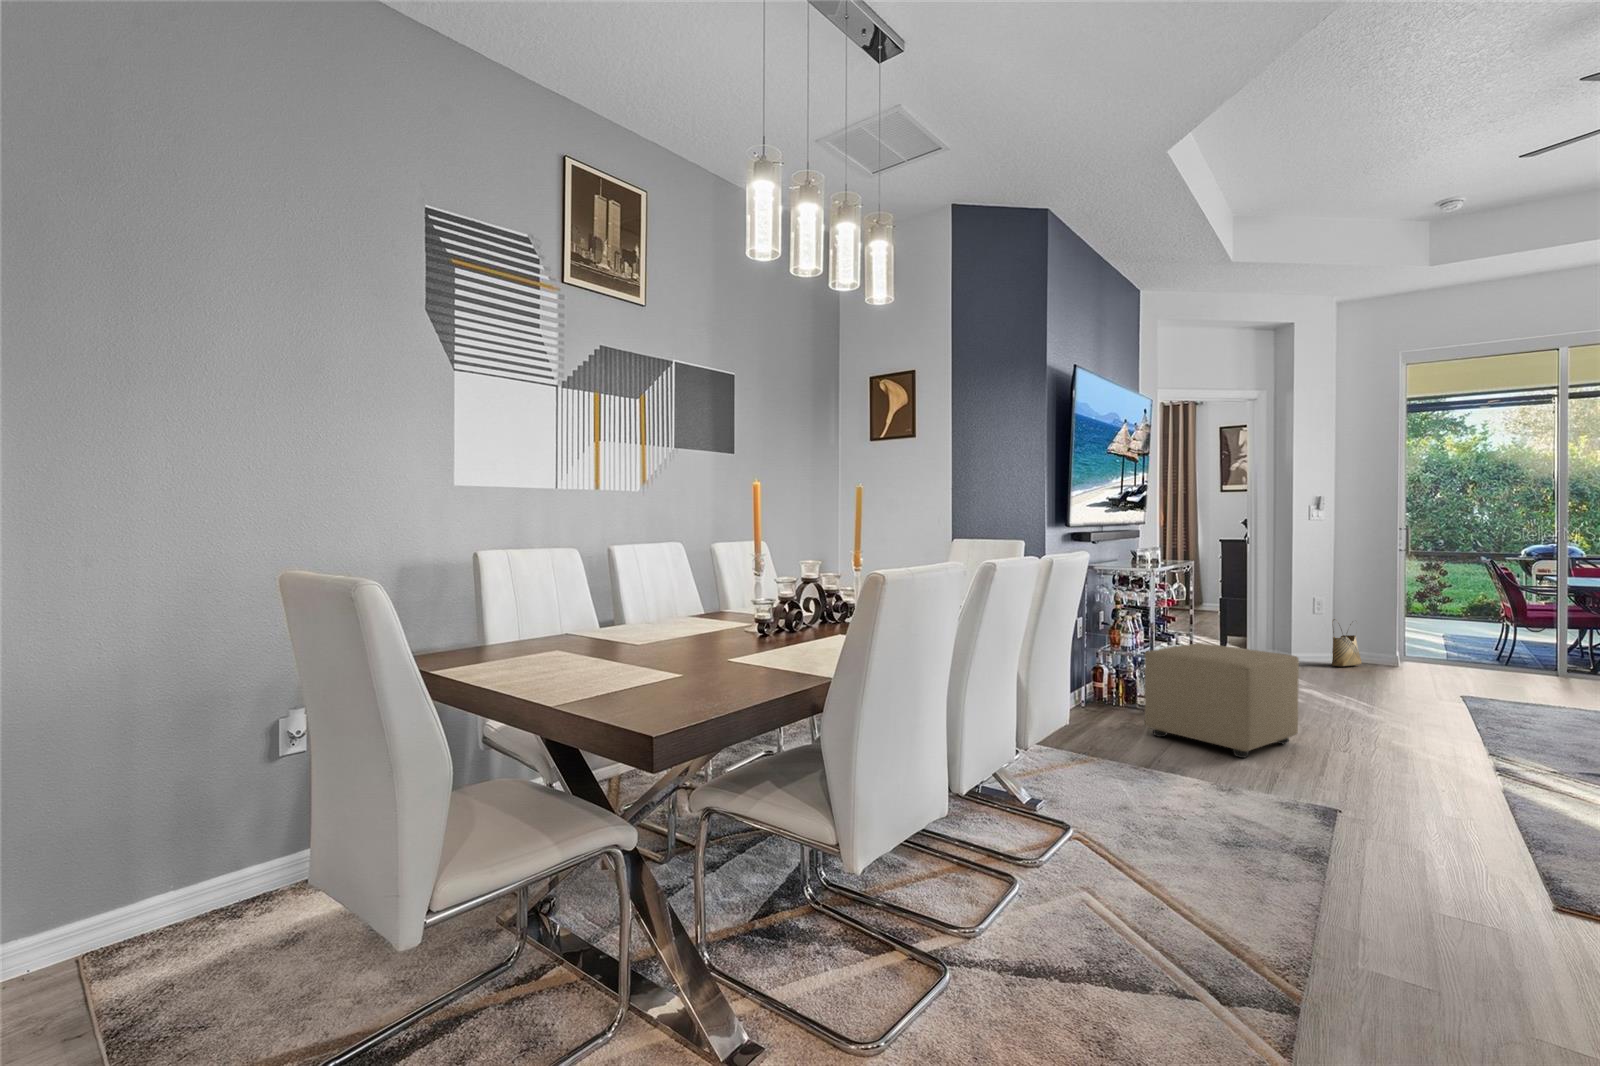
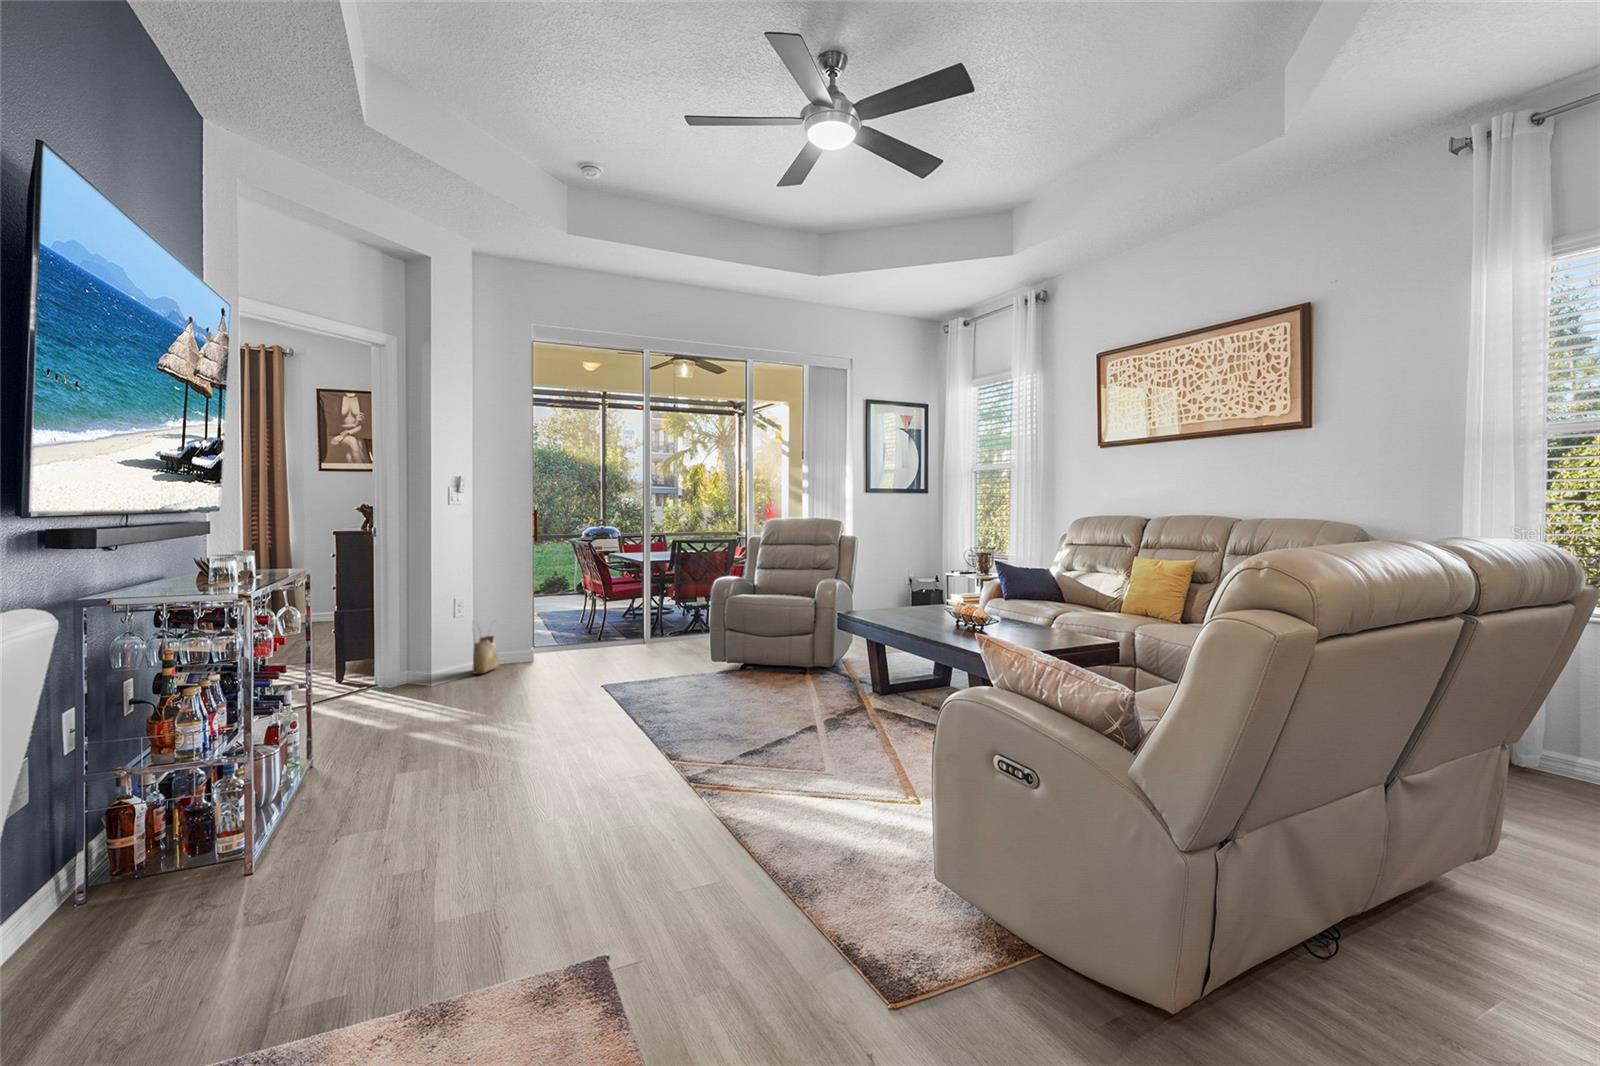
ottoman: present [1145,643,1299,758] -> none [241,713,508,939]

